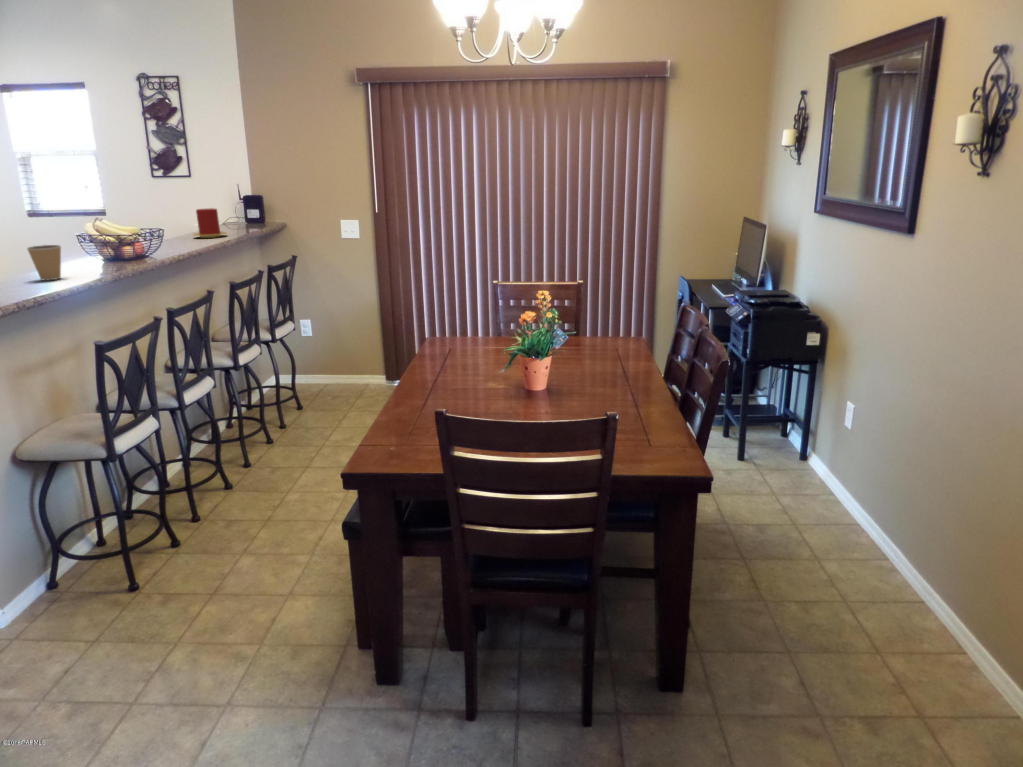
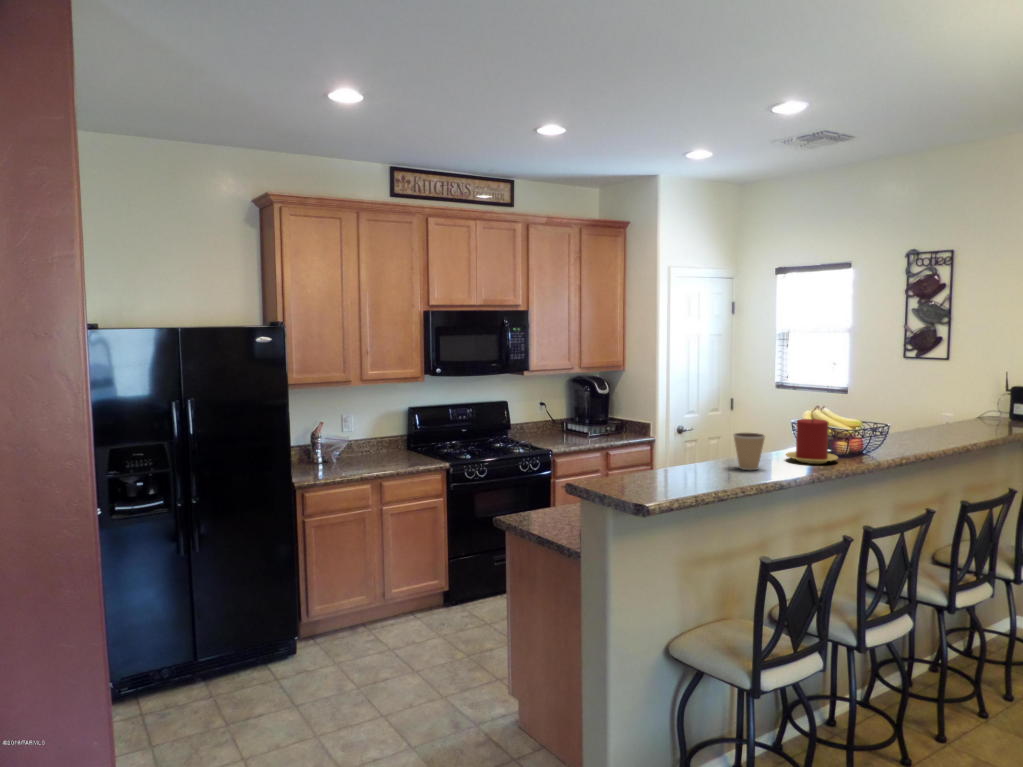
candle: present [193,208,227,238] -> present [786,419,838,464]

